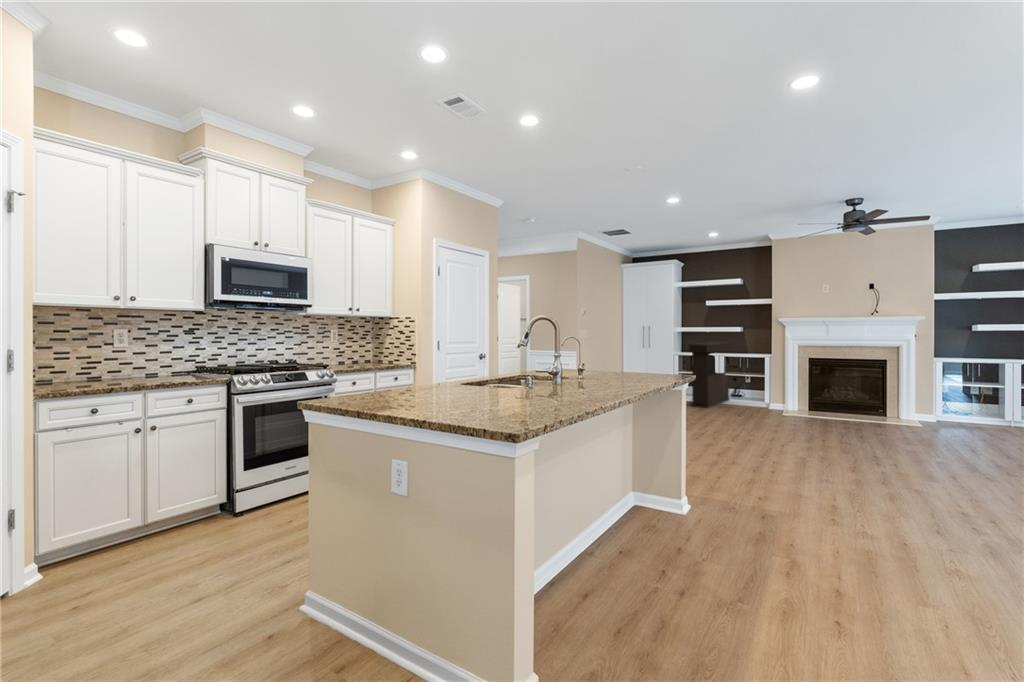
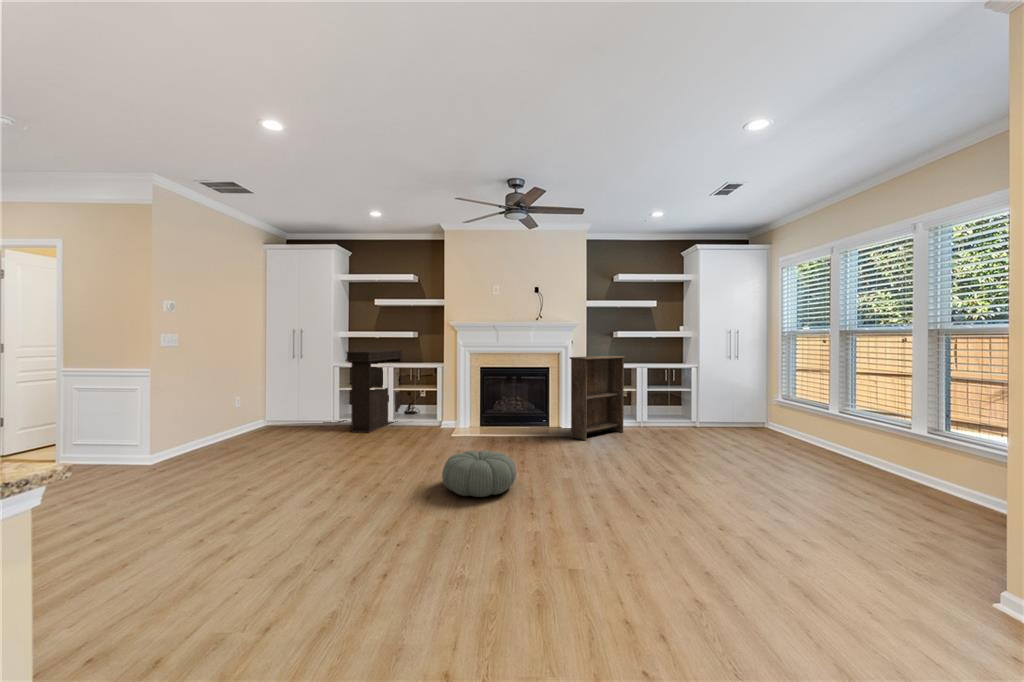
bookshelf: none [910,350,984,430] -> present [570,356,625,440]
pouf: none [787,421,850,452] -> present [442,450,516,497]

